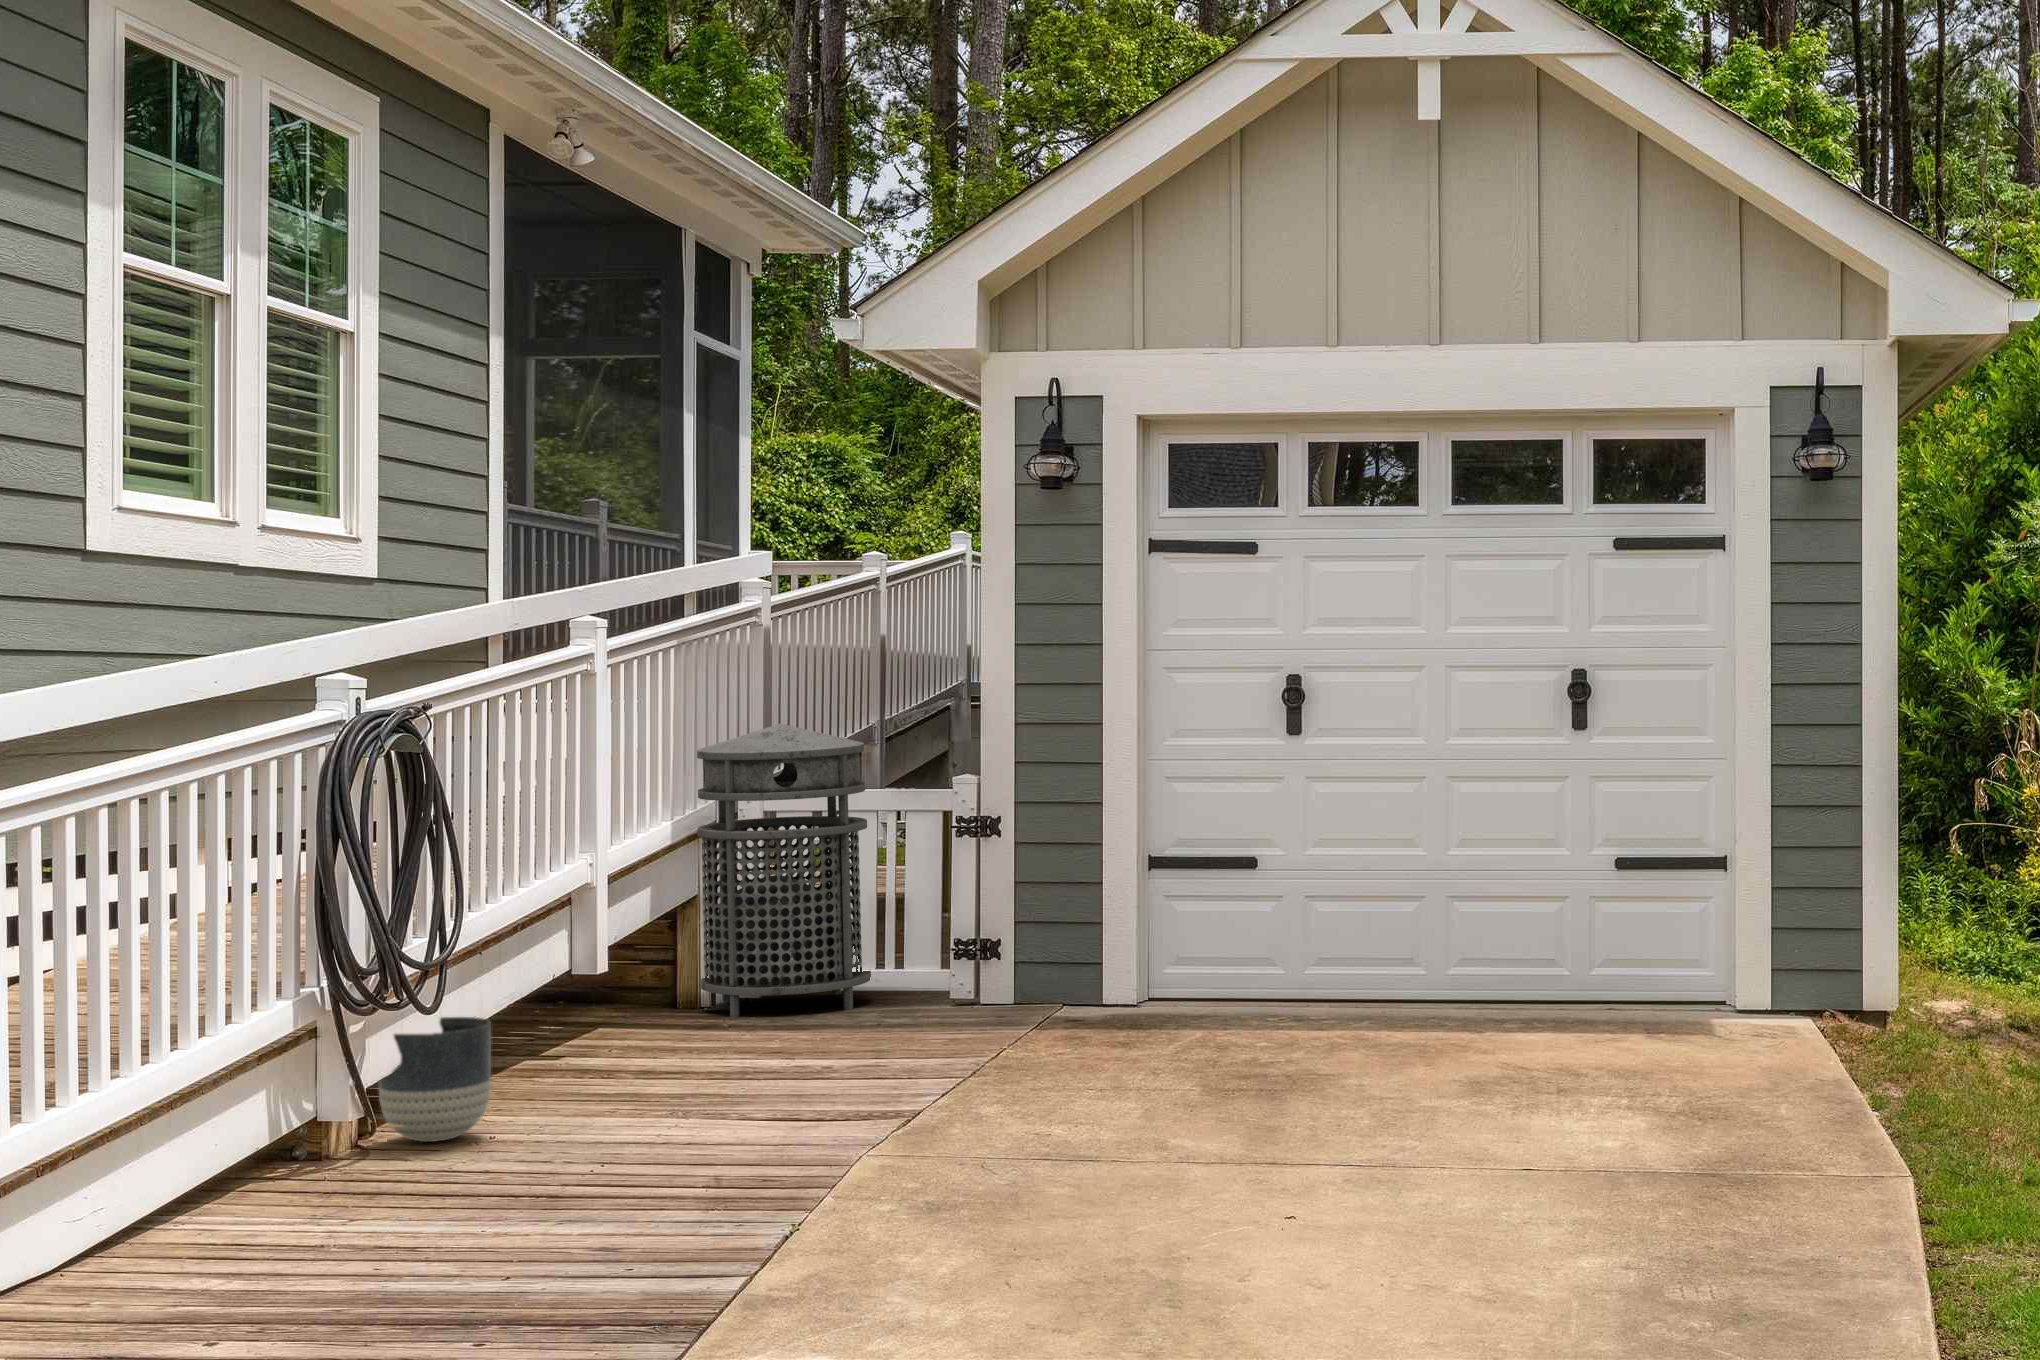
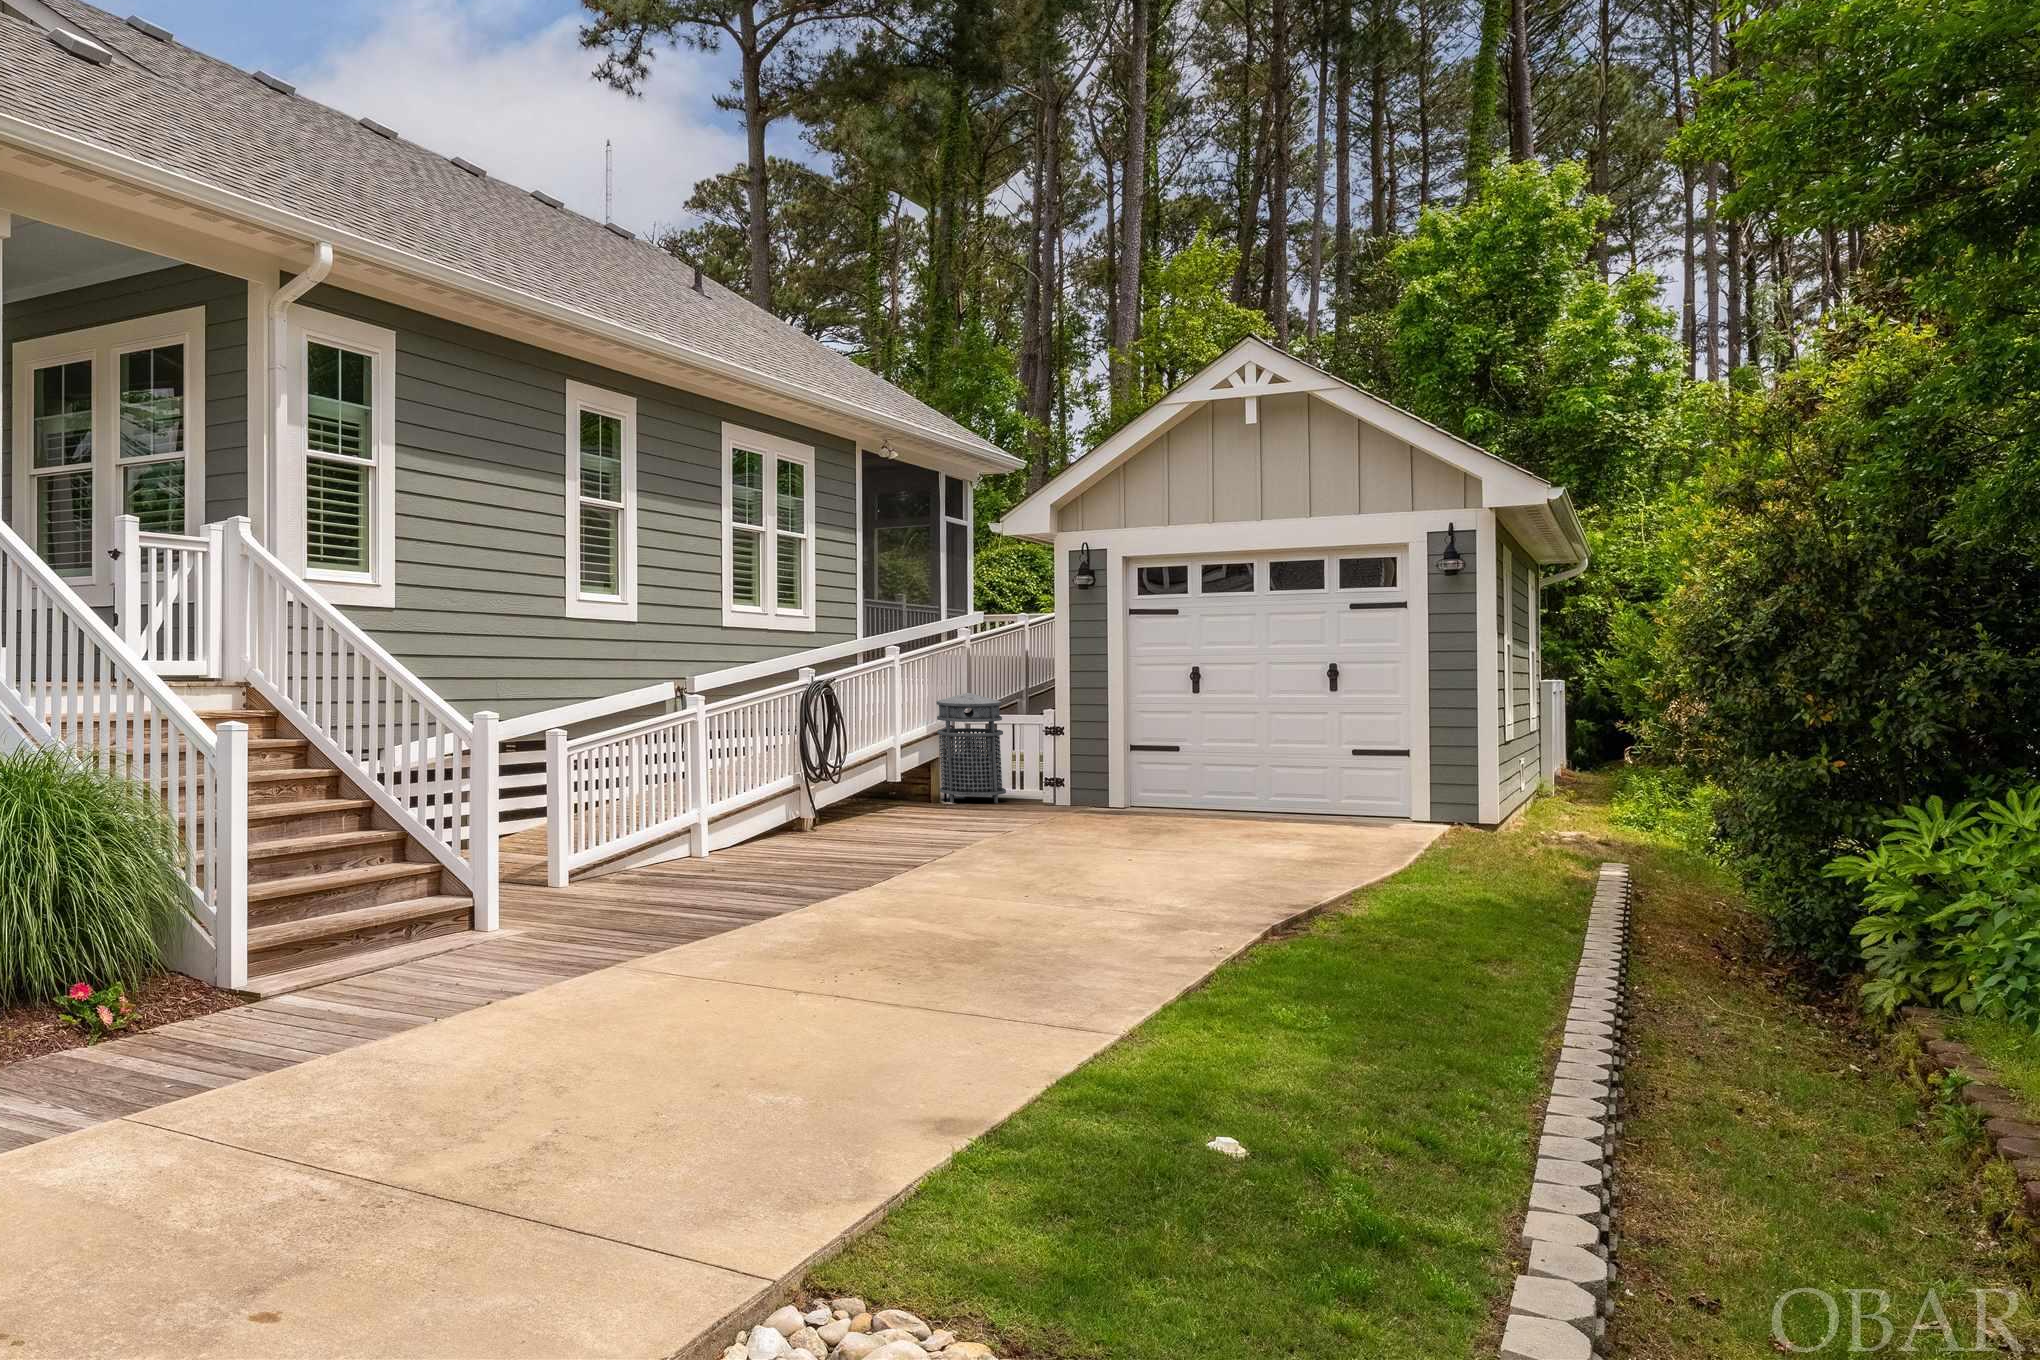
planter: present [378,1017,491,1142] -> none [822,789,858,828]

